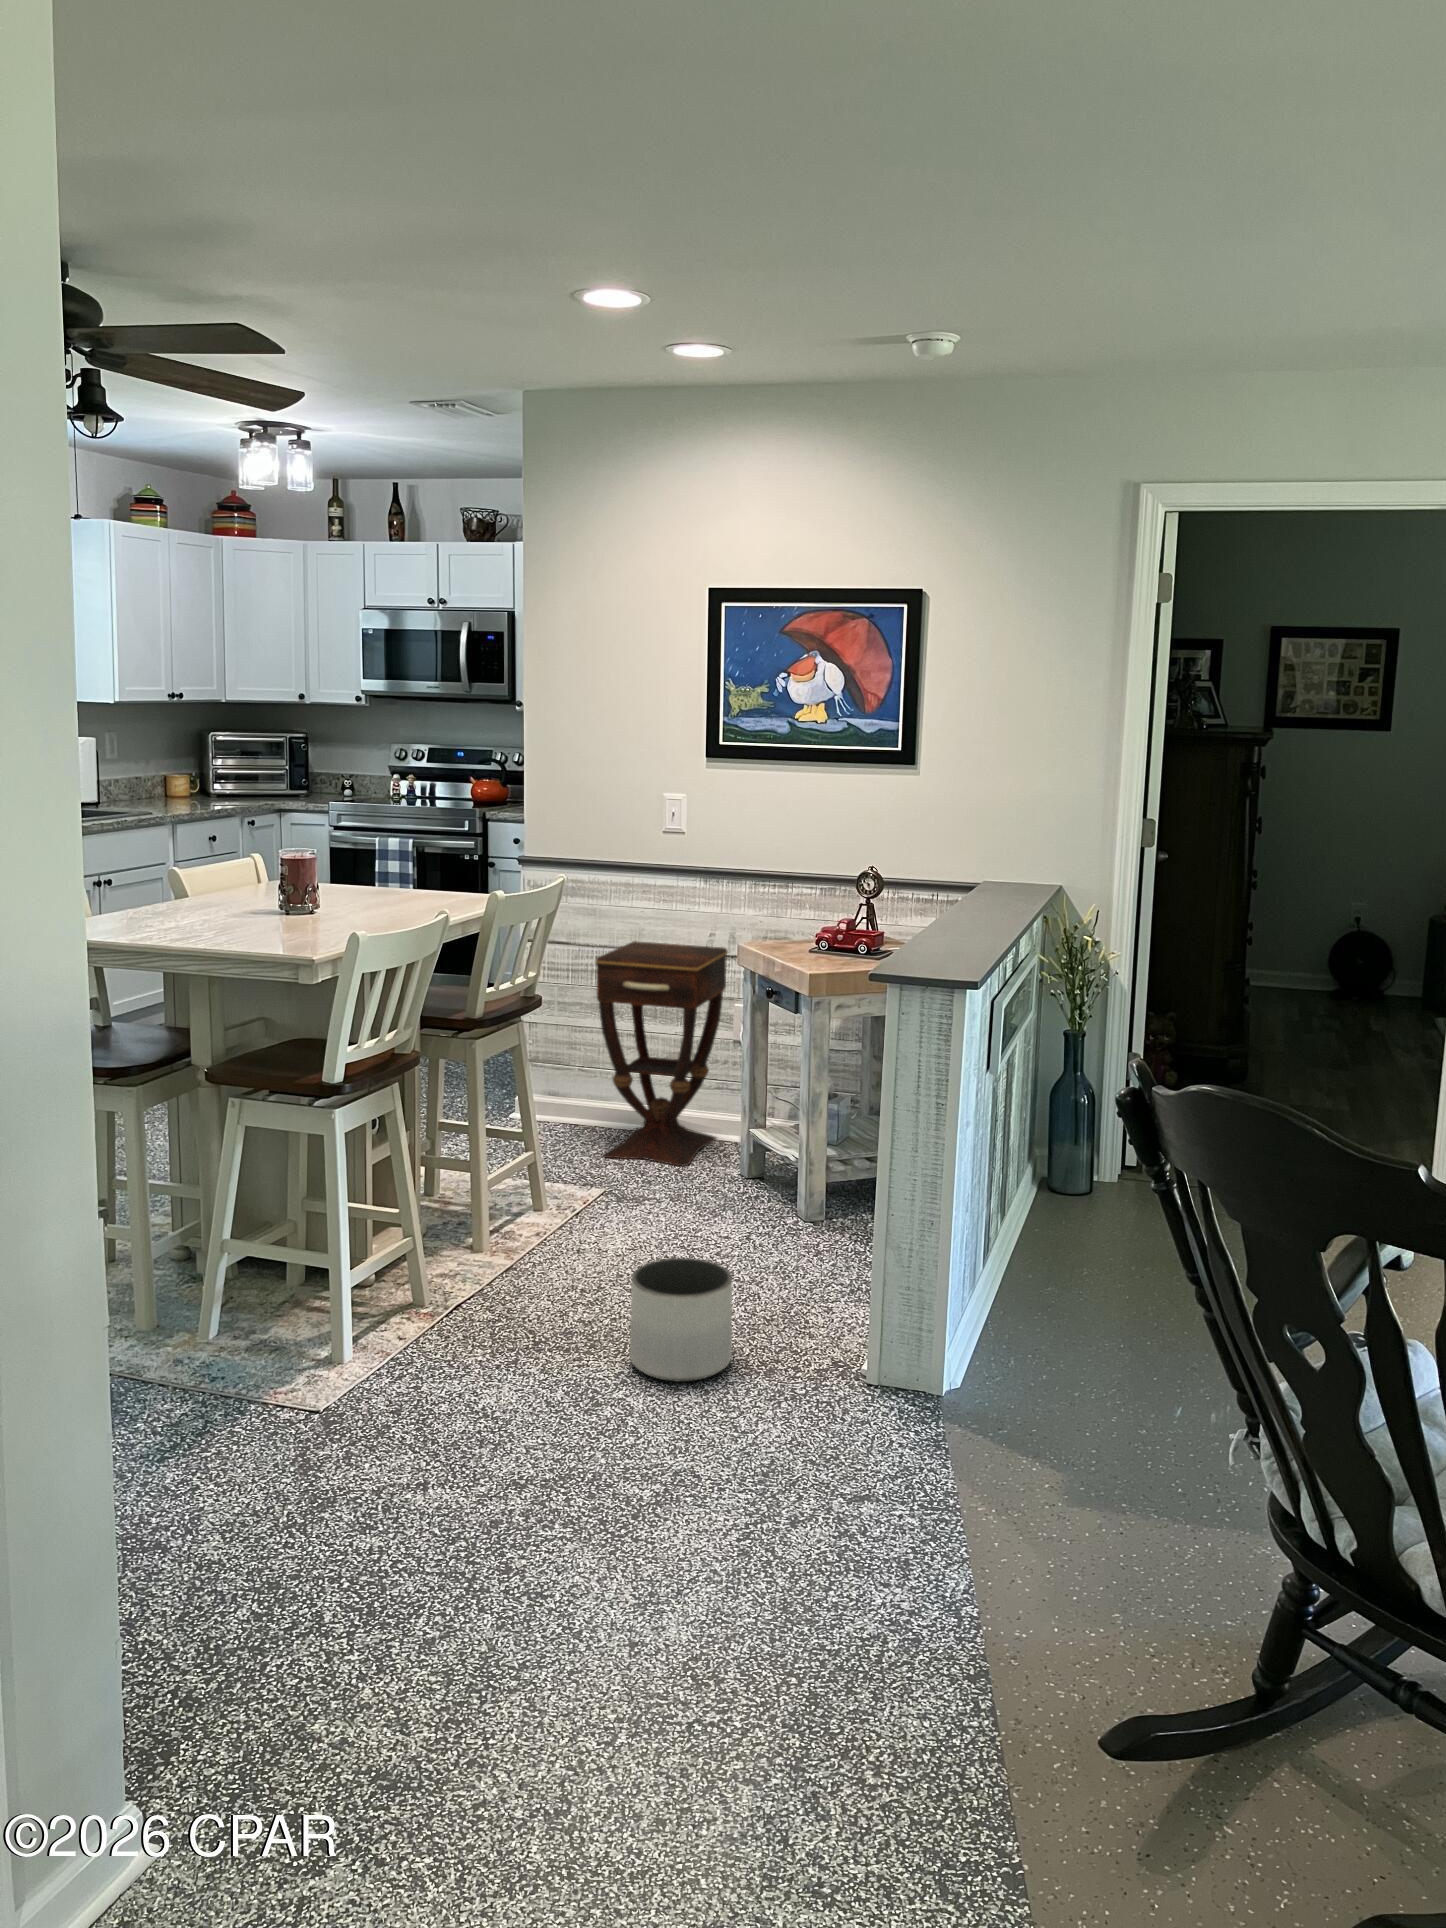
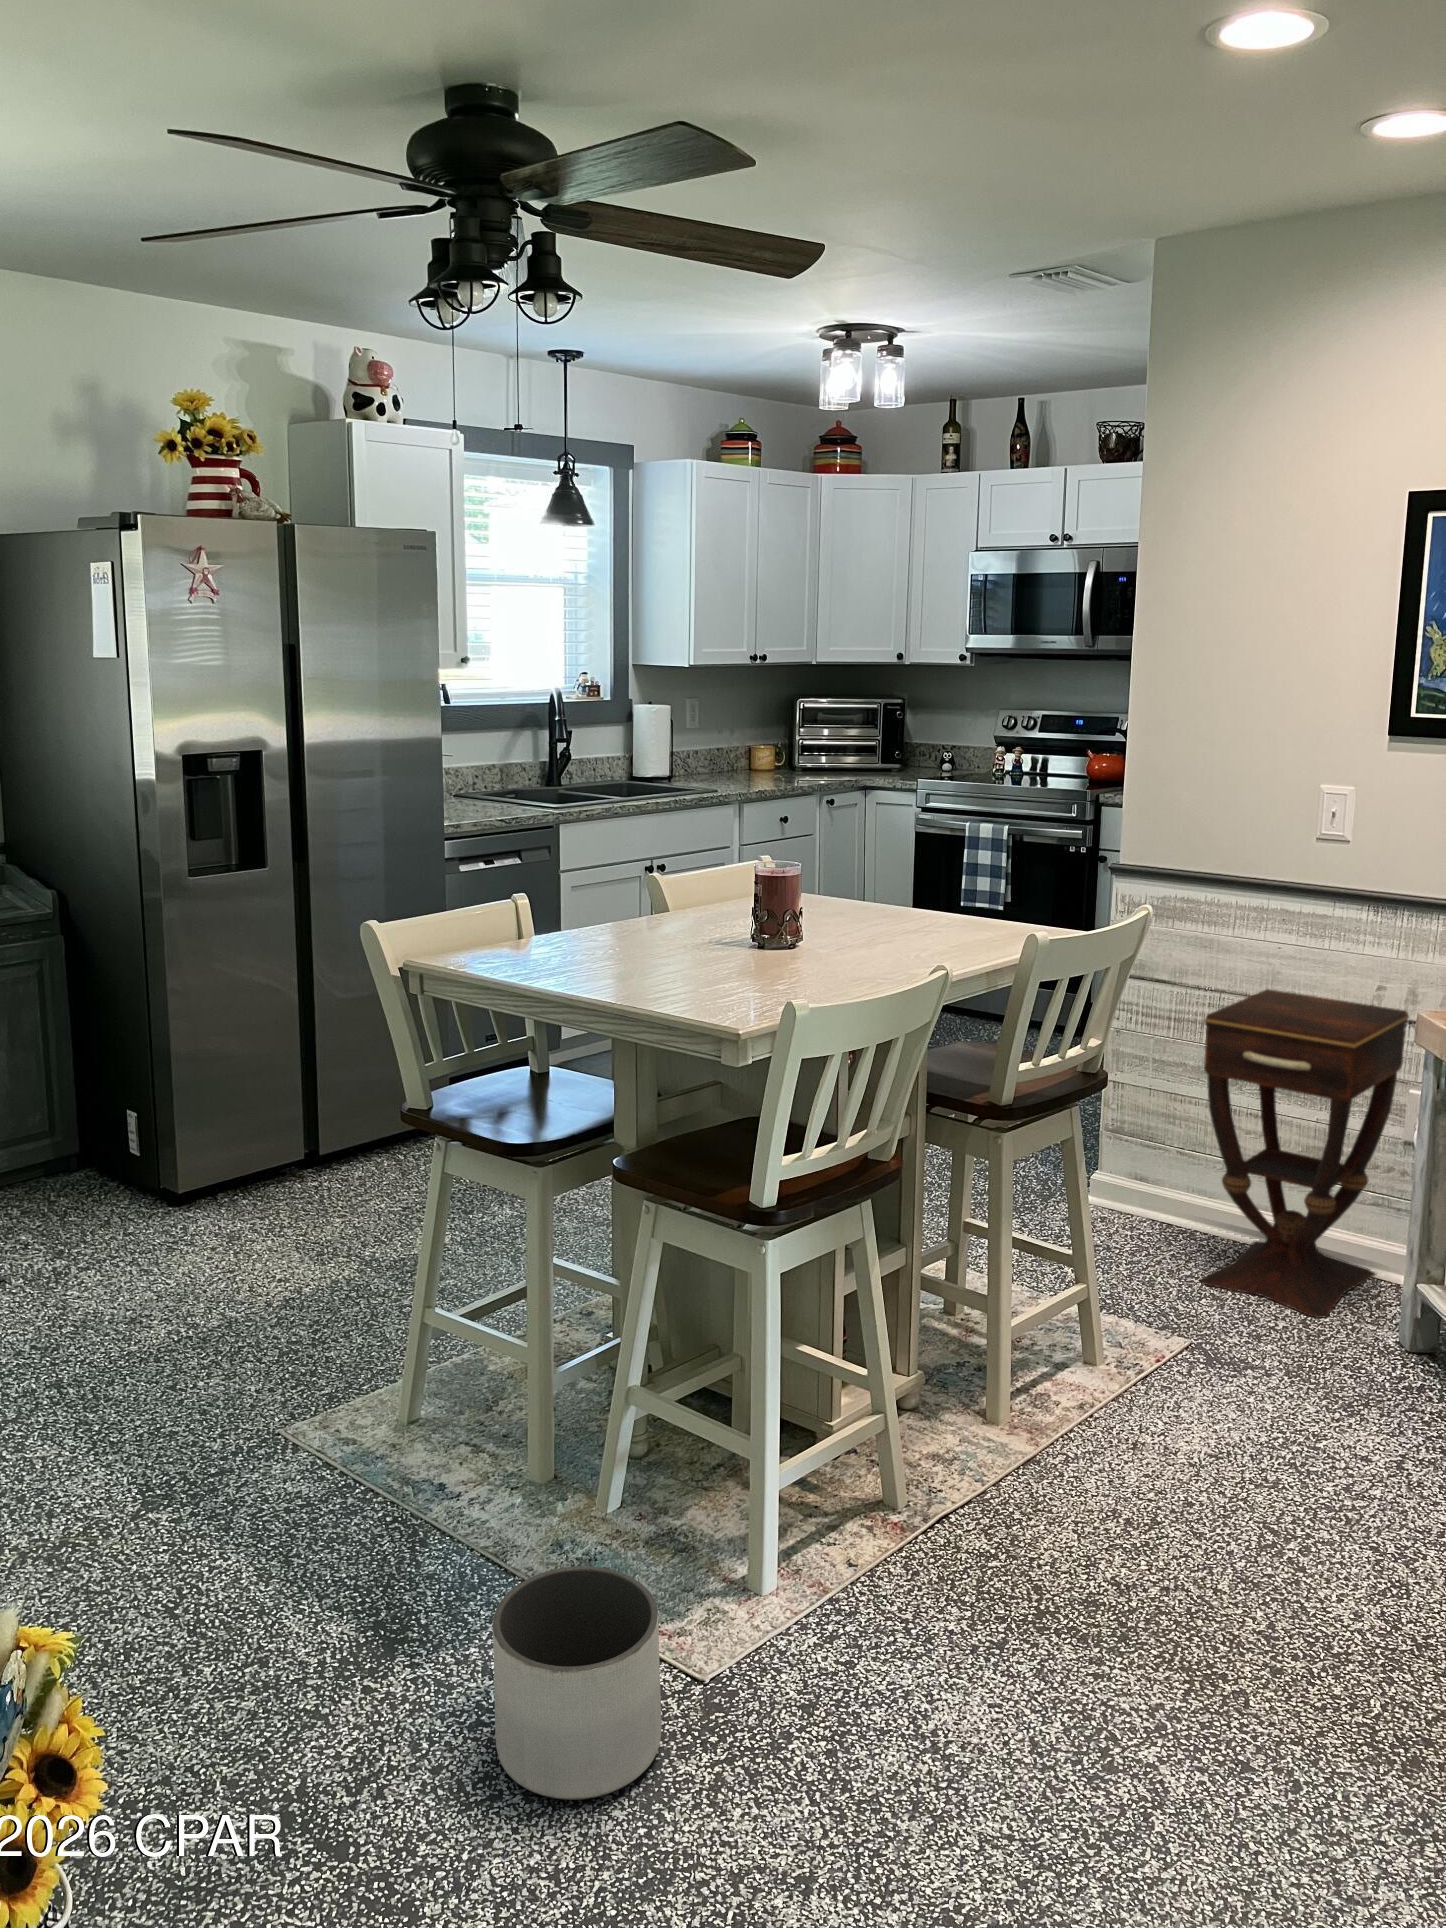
planter: present [630,1258,732,1382] -> present [493,1566,661,1800]

